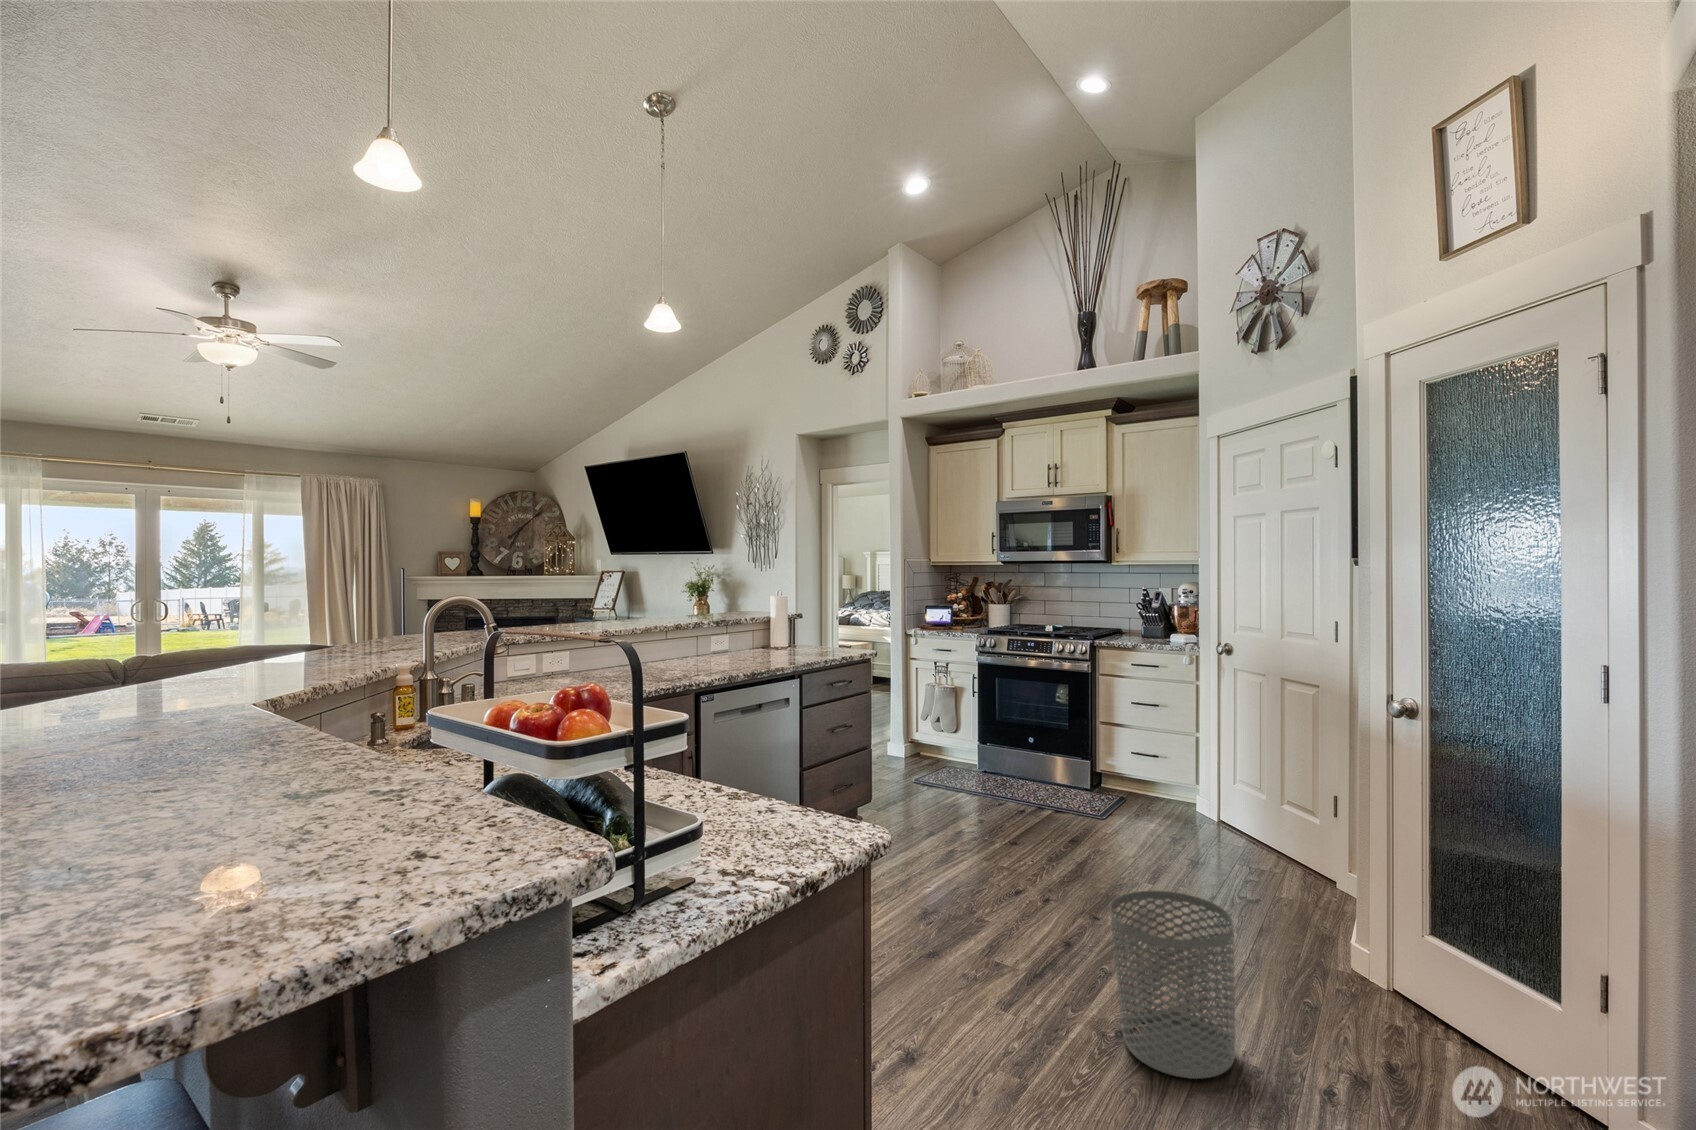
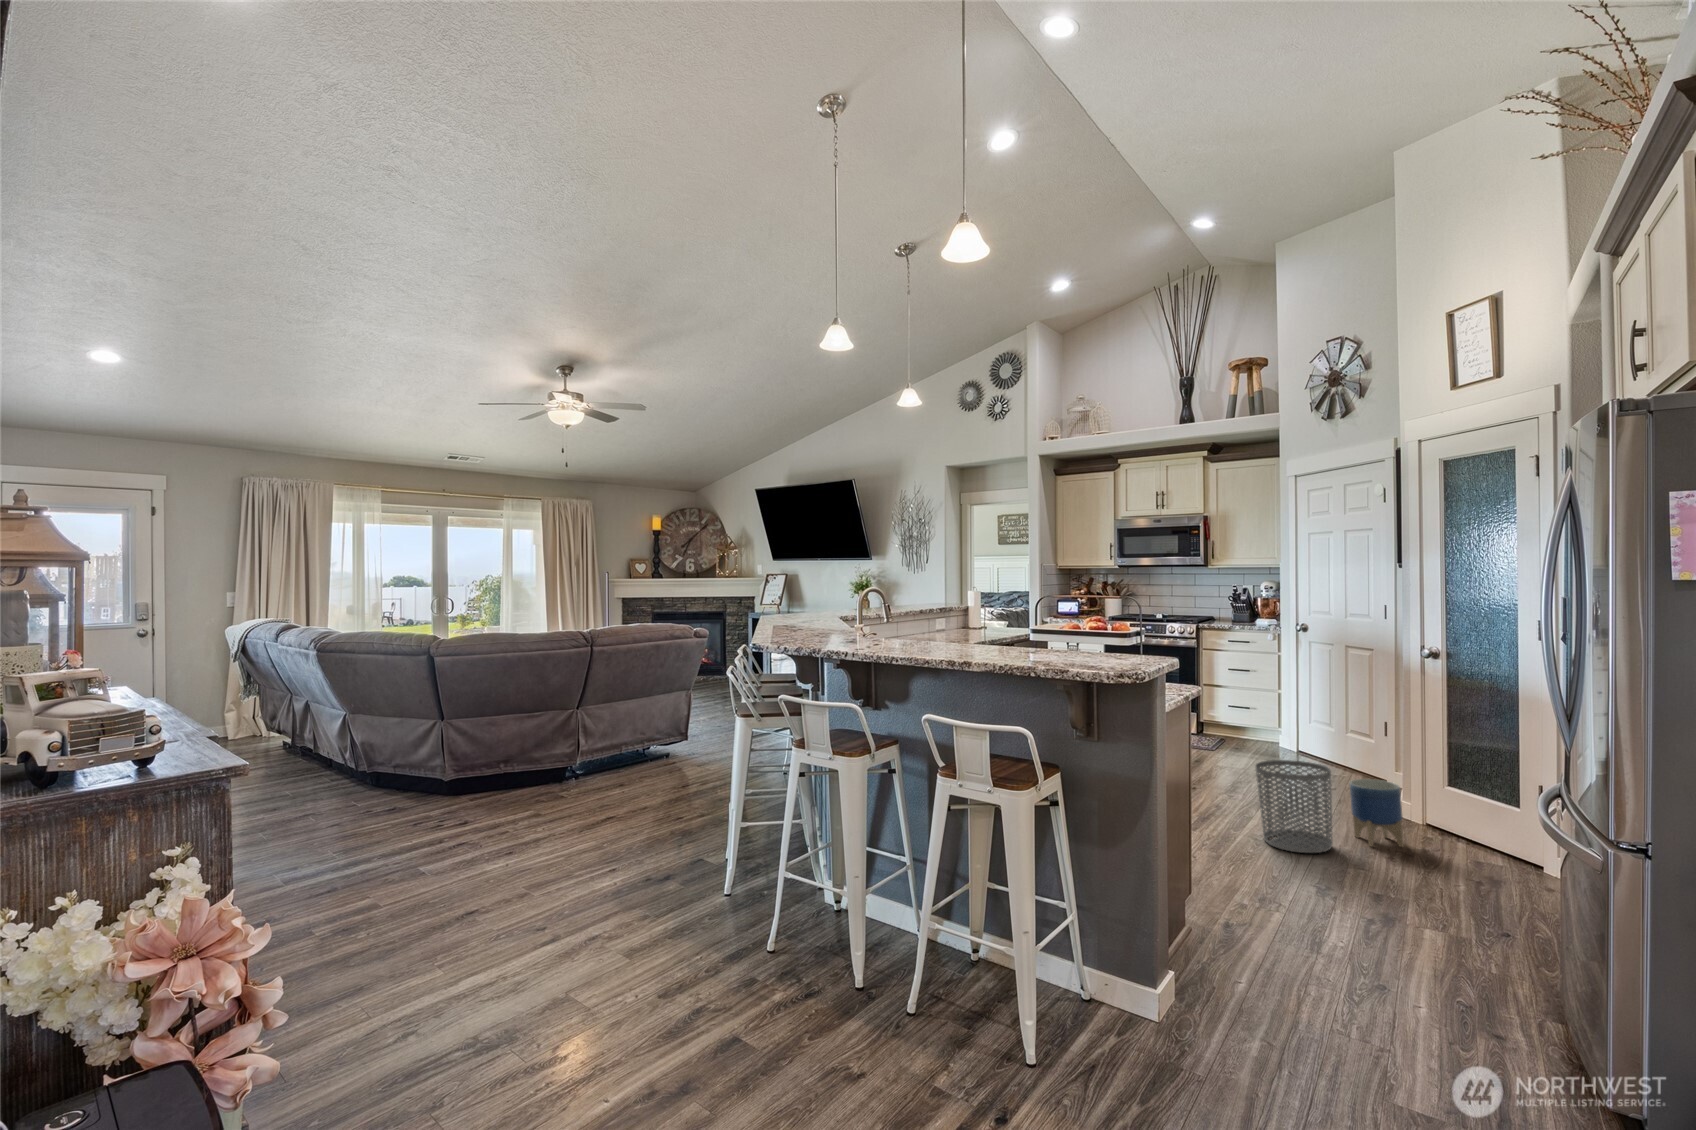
planter: none [1269,924,1359,1057] -> present [1349,779,1404,847]

